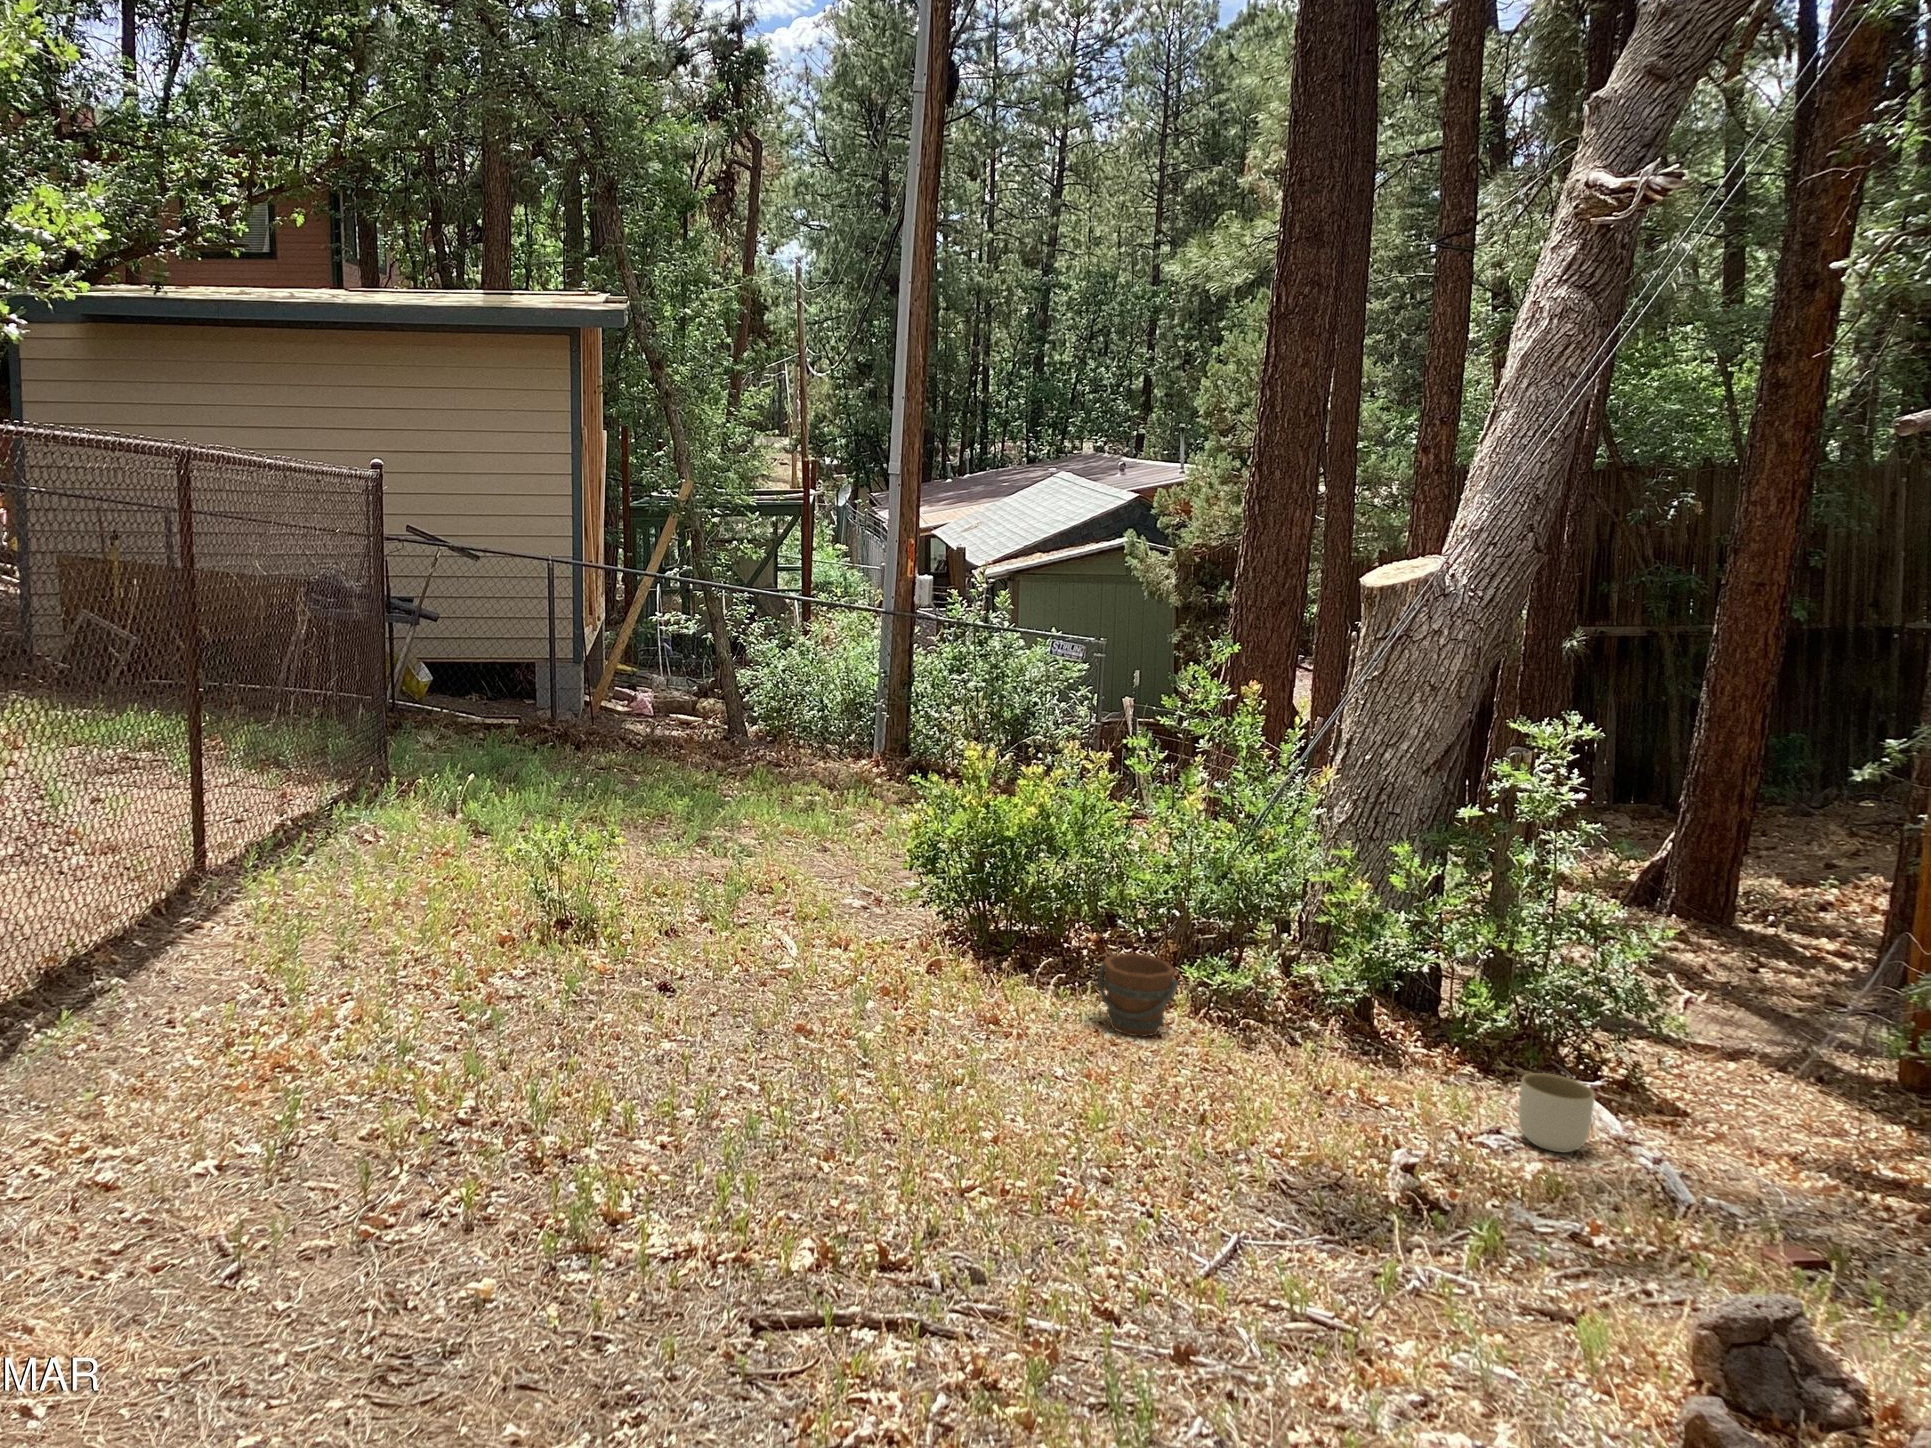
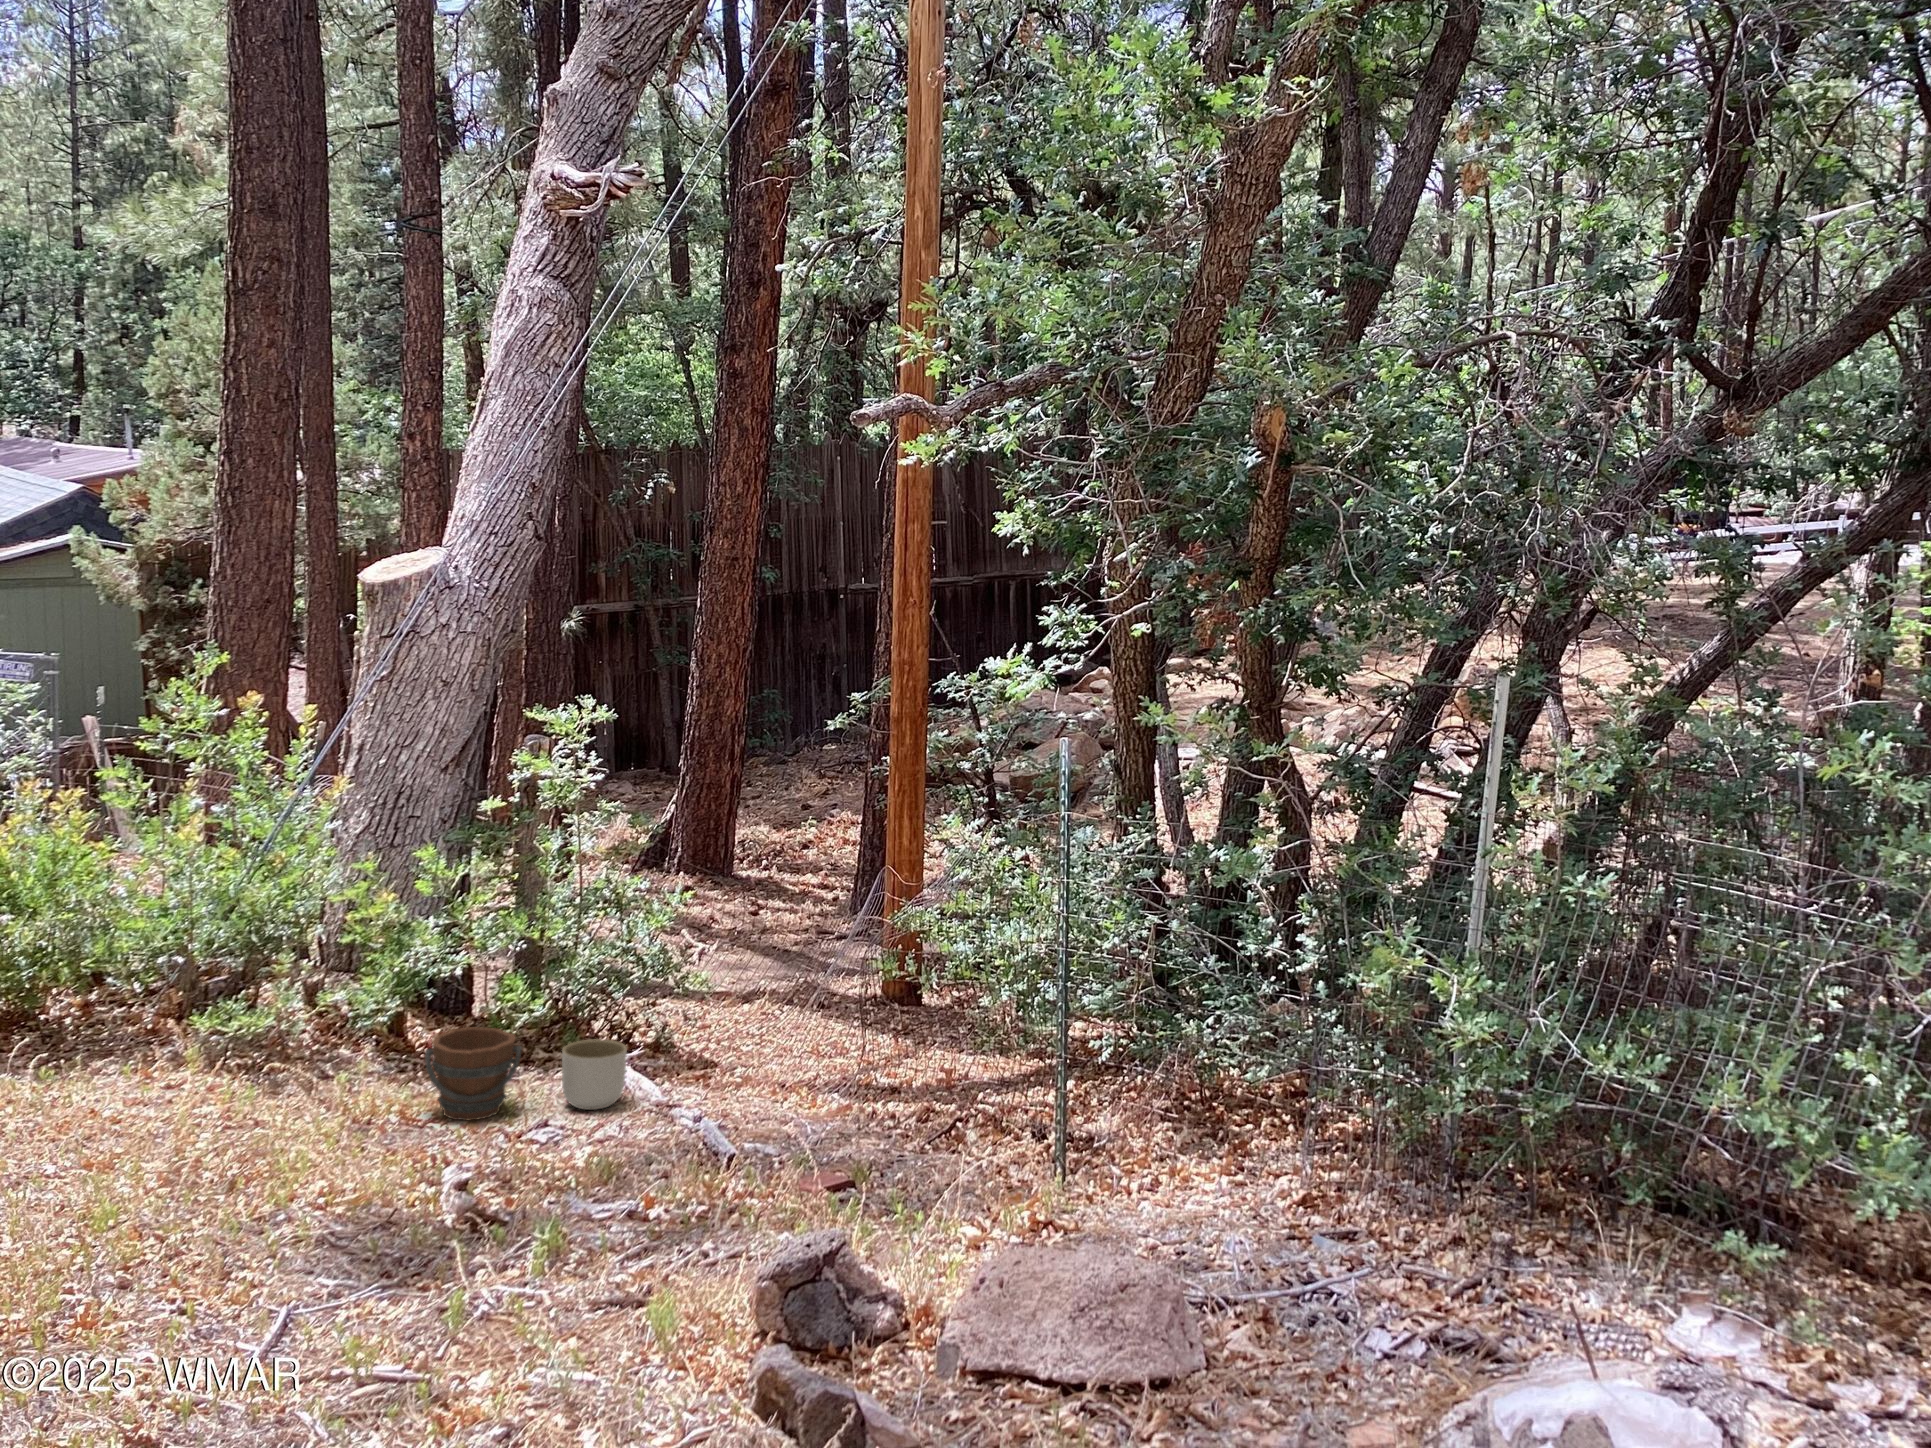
bucket: present [1098,953,1179,1037] -> present [425,1027,522,1120]

